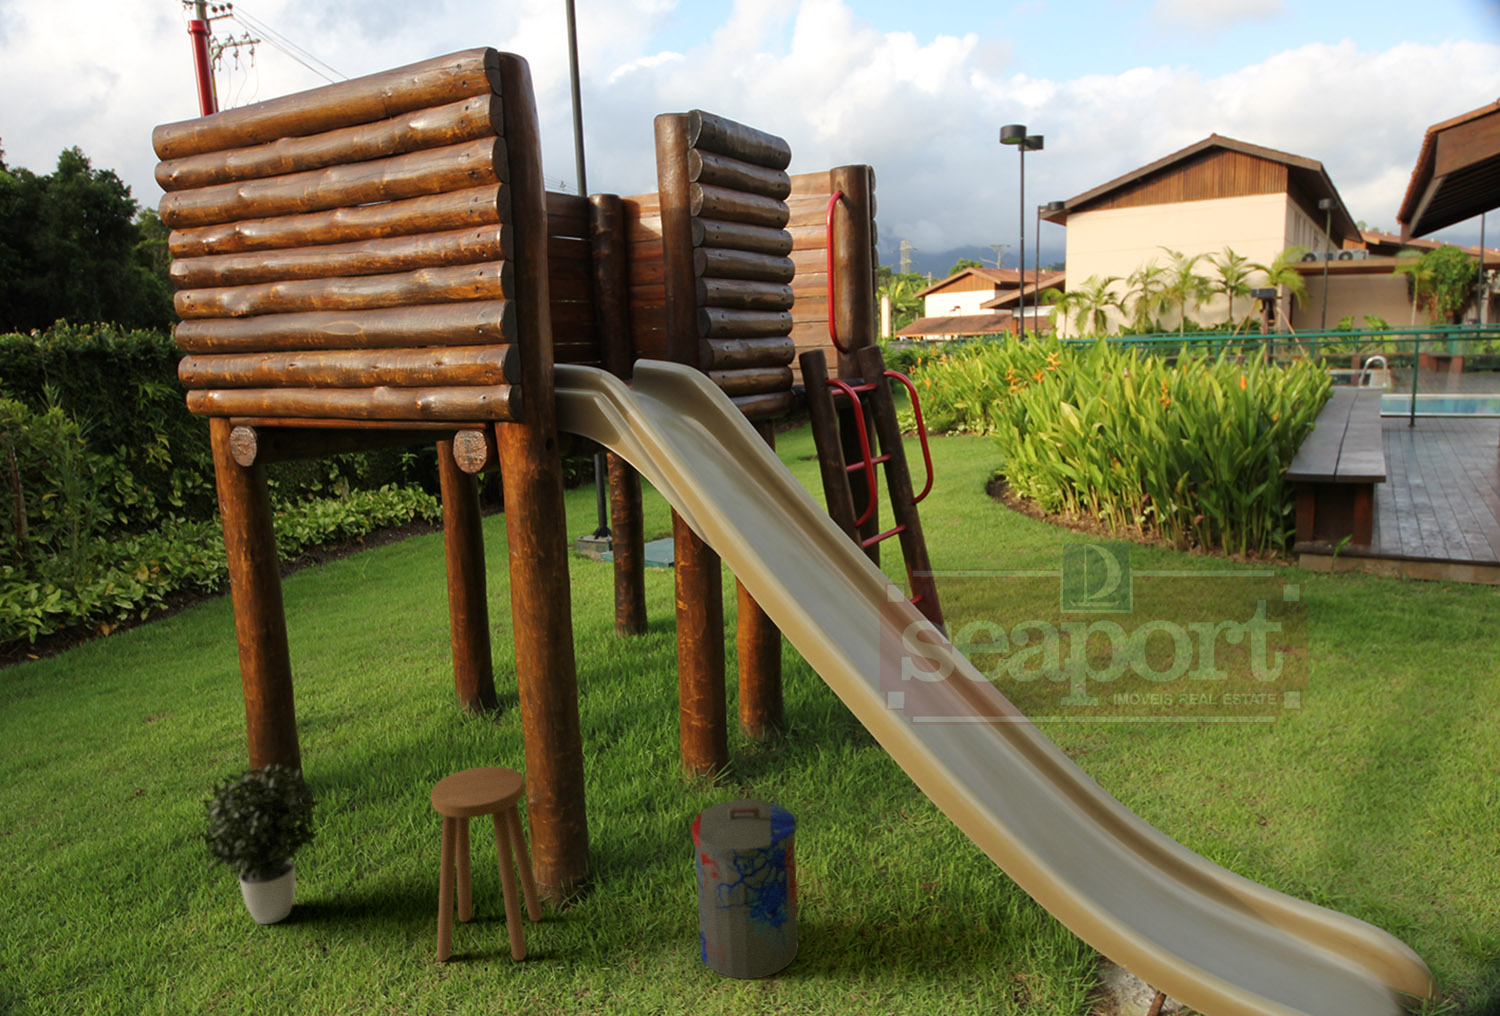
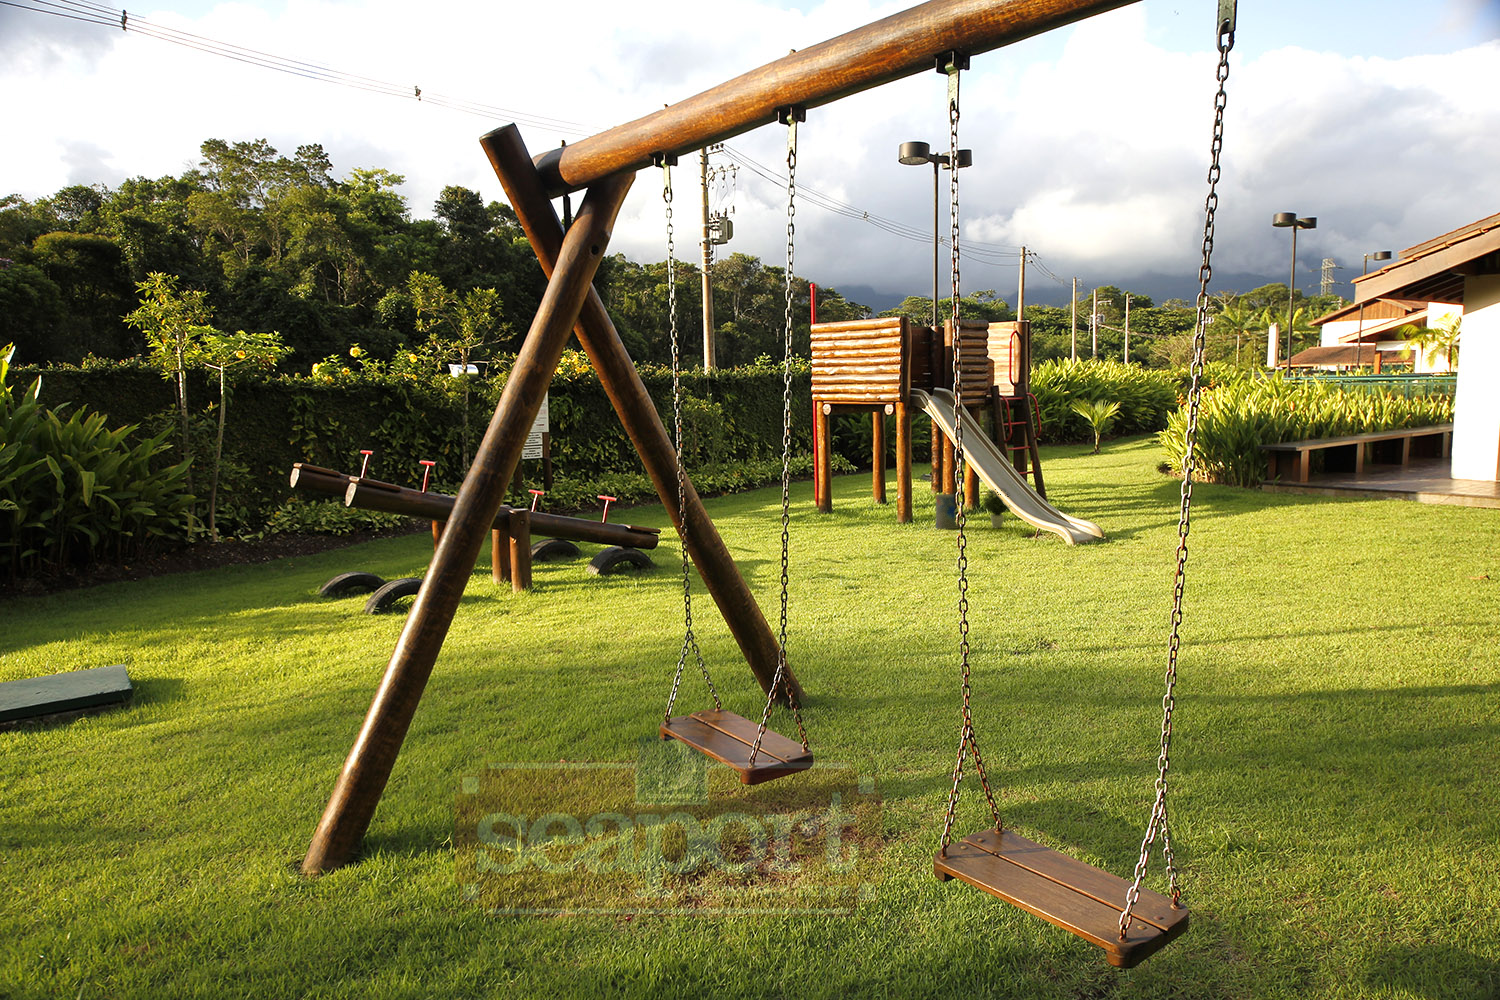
potted plant: present [202,765,319,924] -> present [984,489,1010,528]
stool: present [431,766,542,961] -> none [874,484,899,526]

